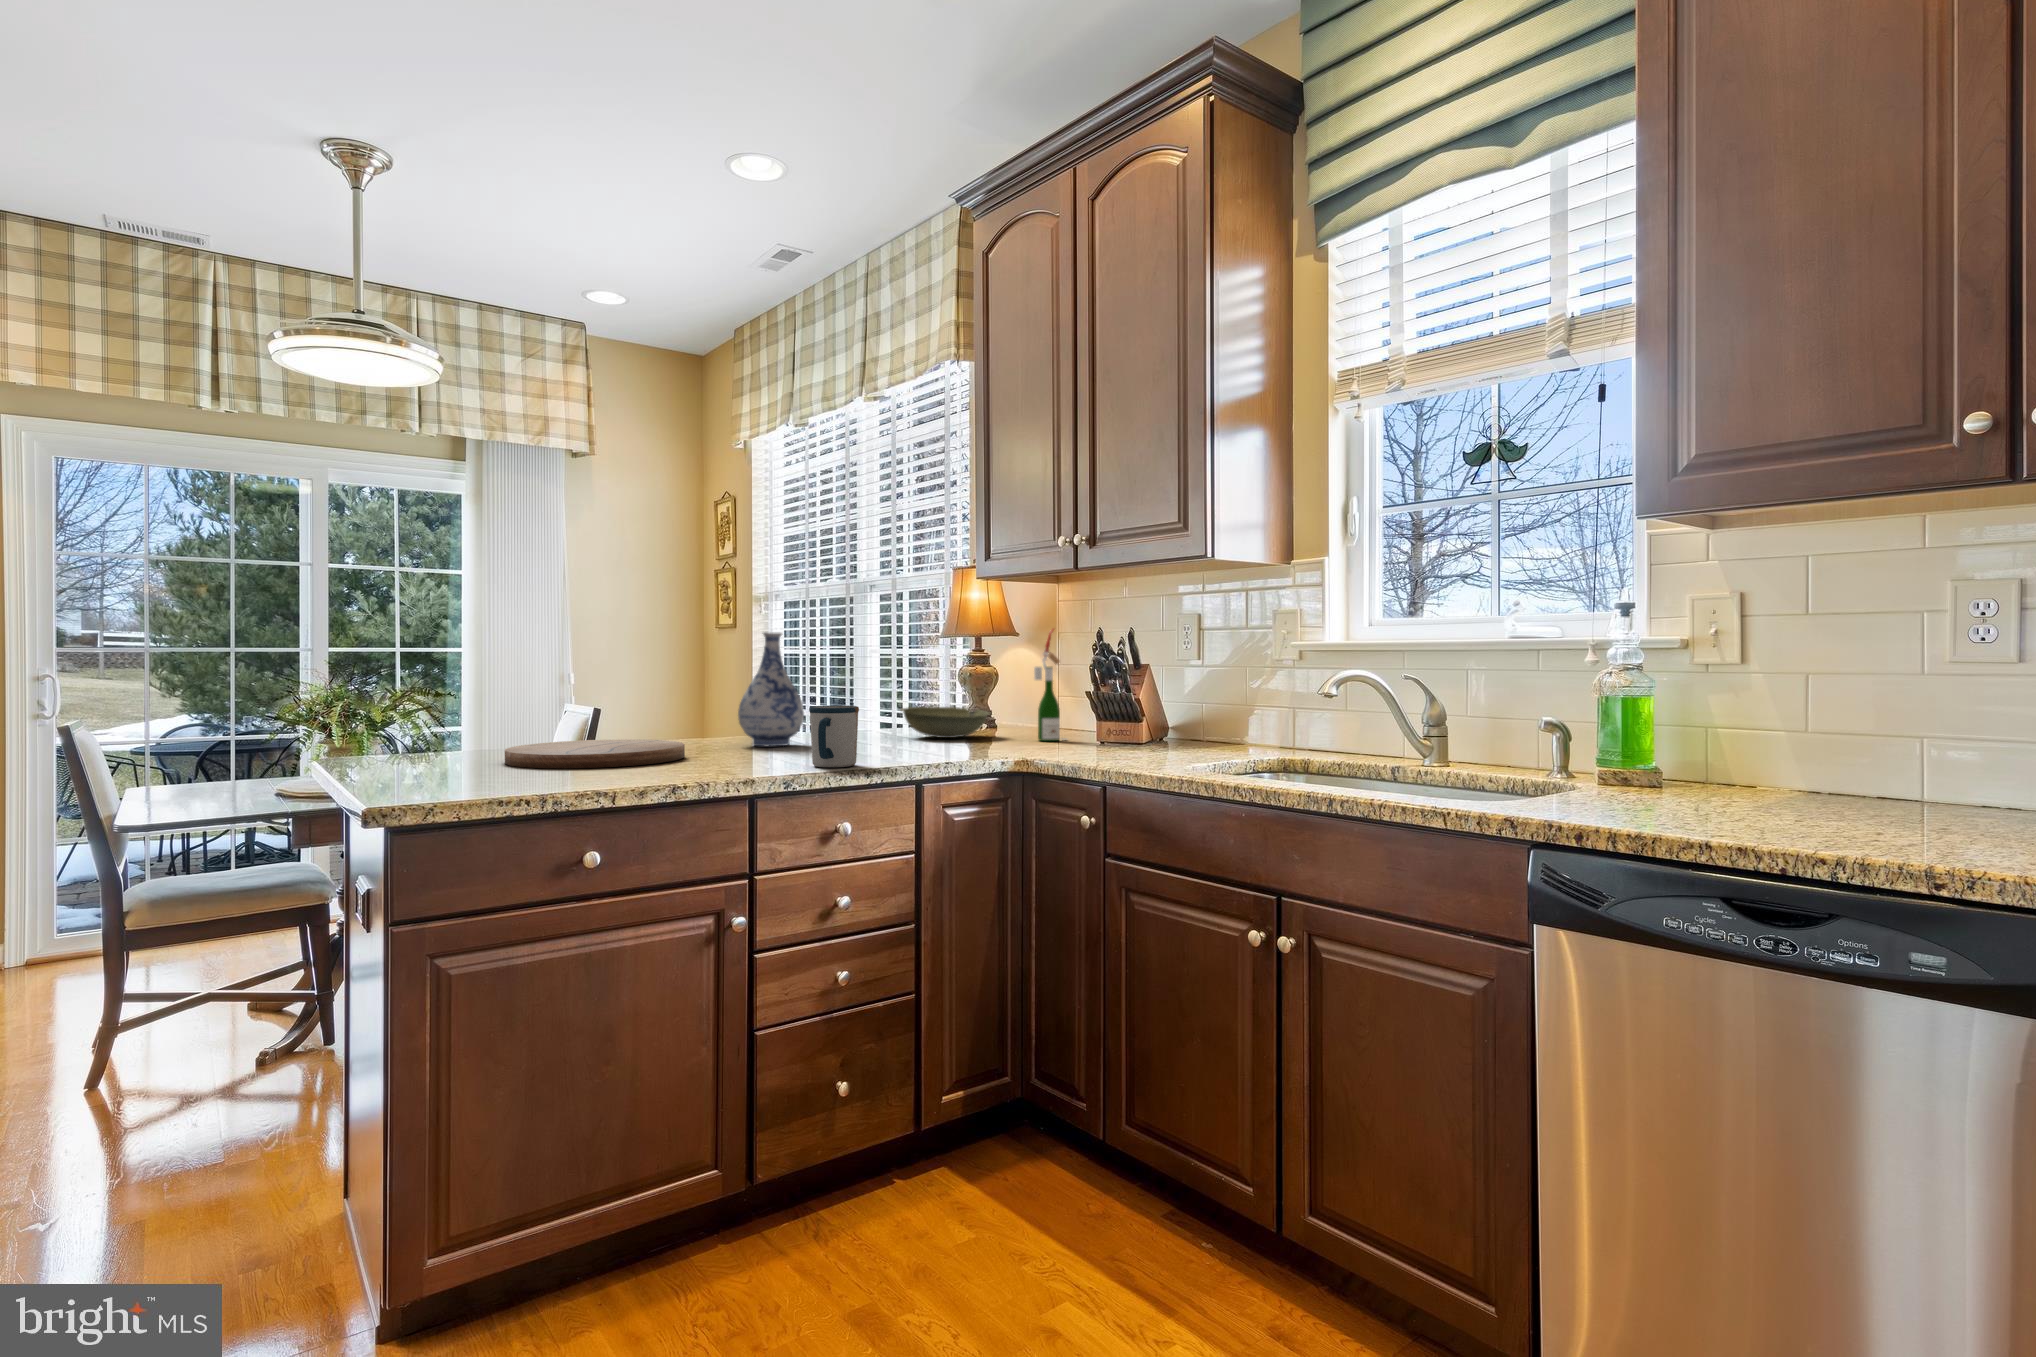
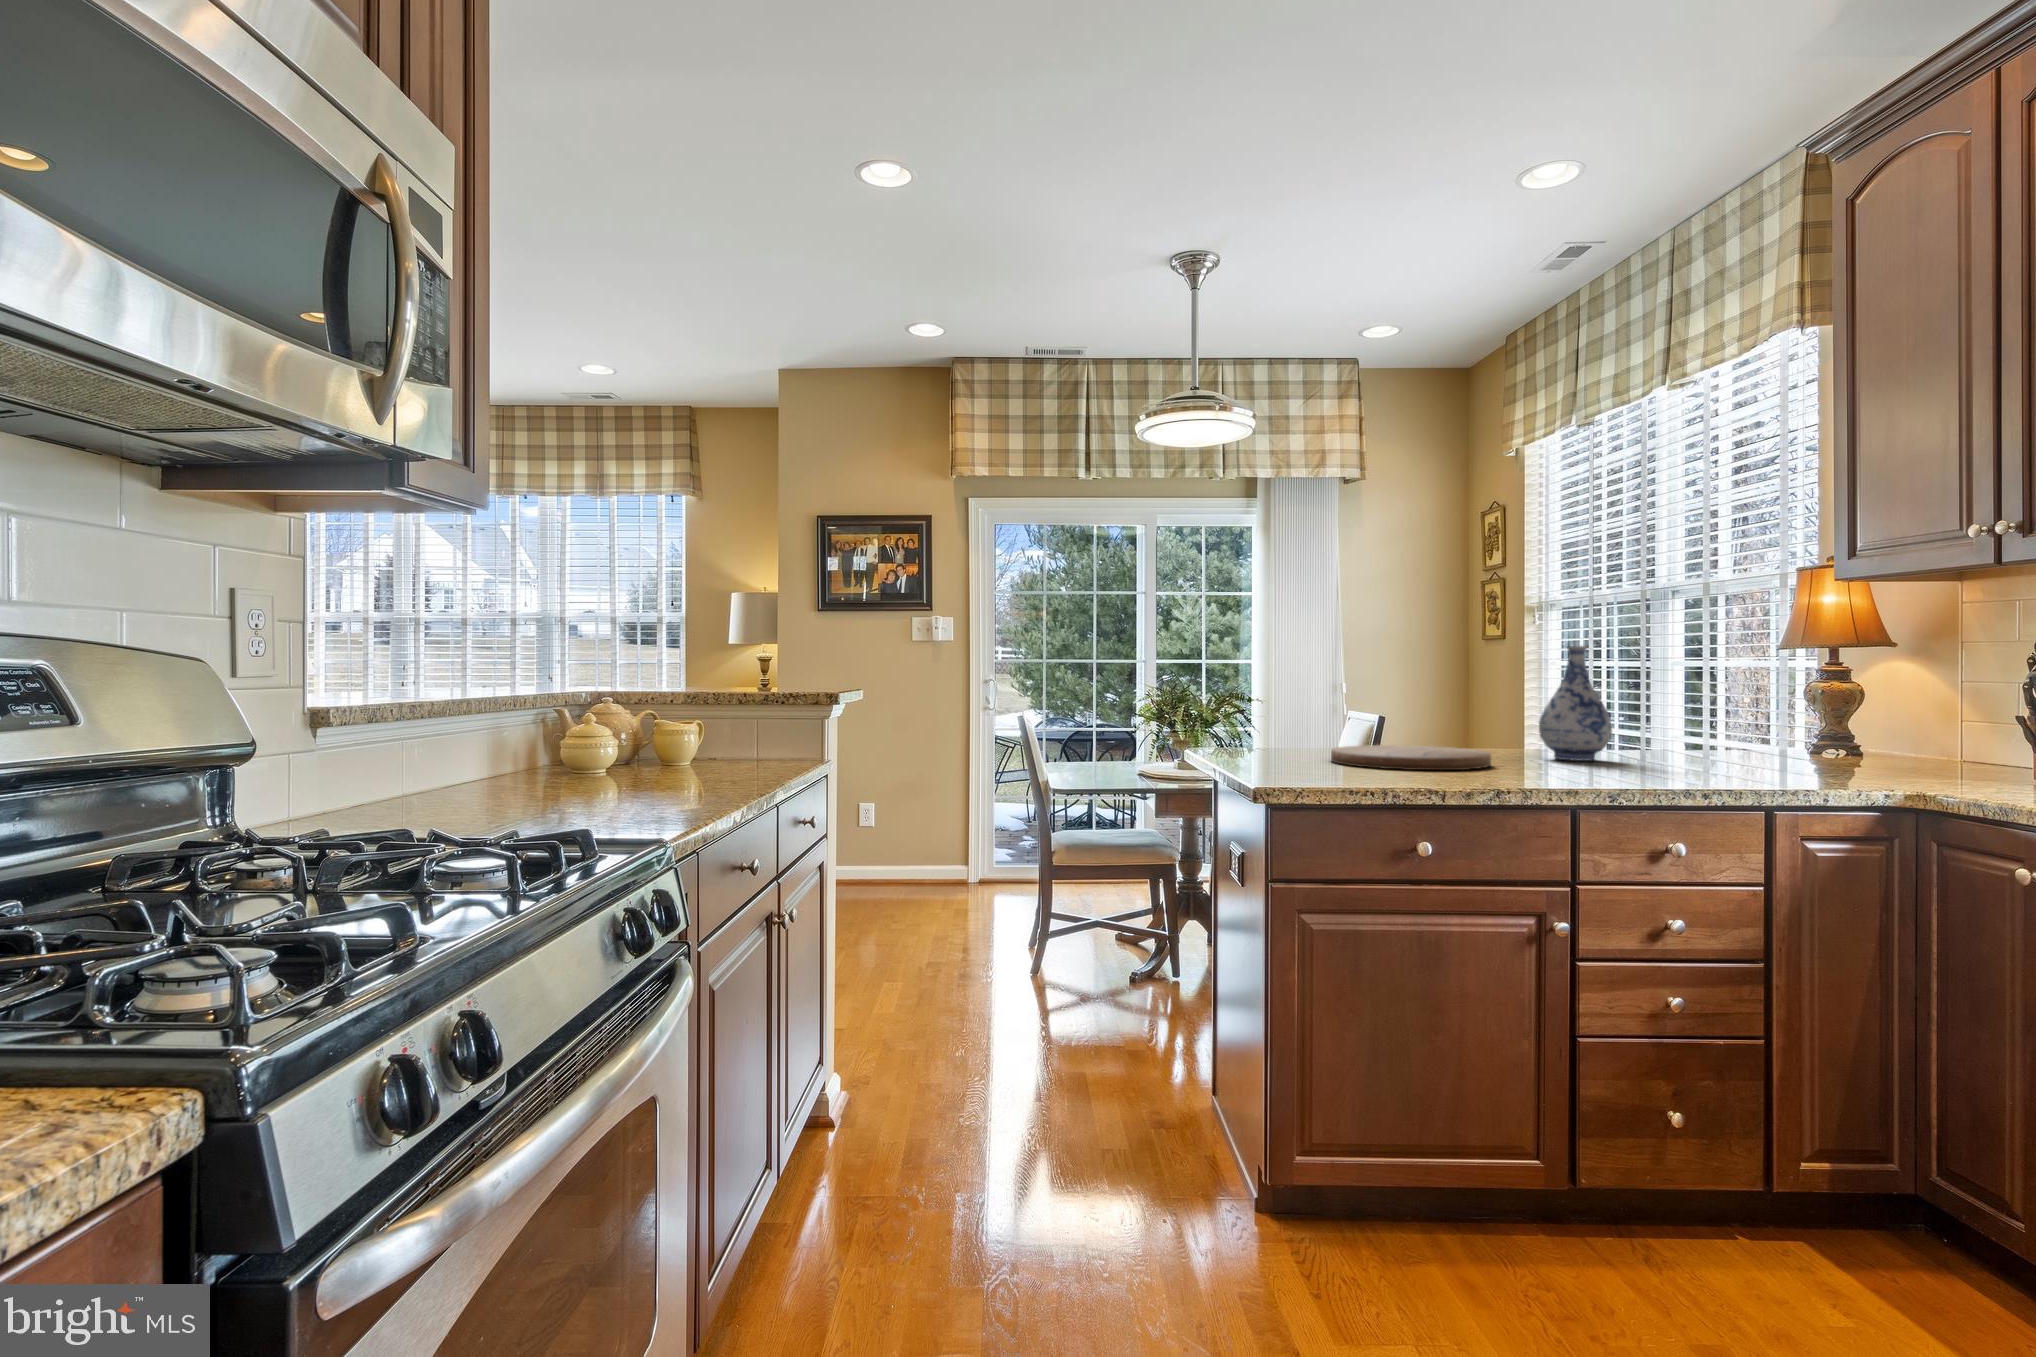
wine bottle: present [1034,629,1066,741] -> none [1925,635,1980,774]
mug: present [809,705,859,767] -> none [1633,721,1692,785]
bowl: present [901,707,989,738] -> none [1727,726,1855,762]

